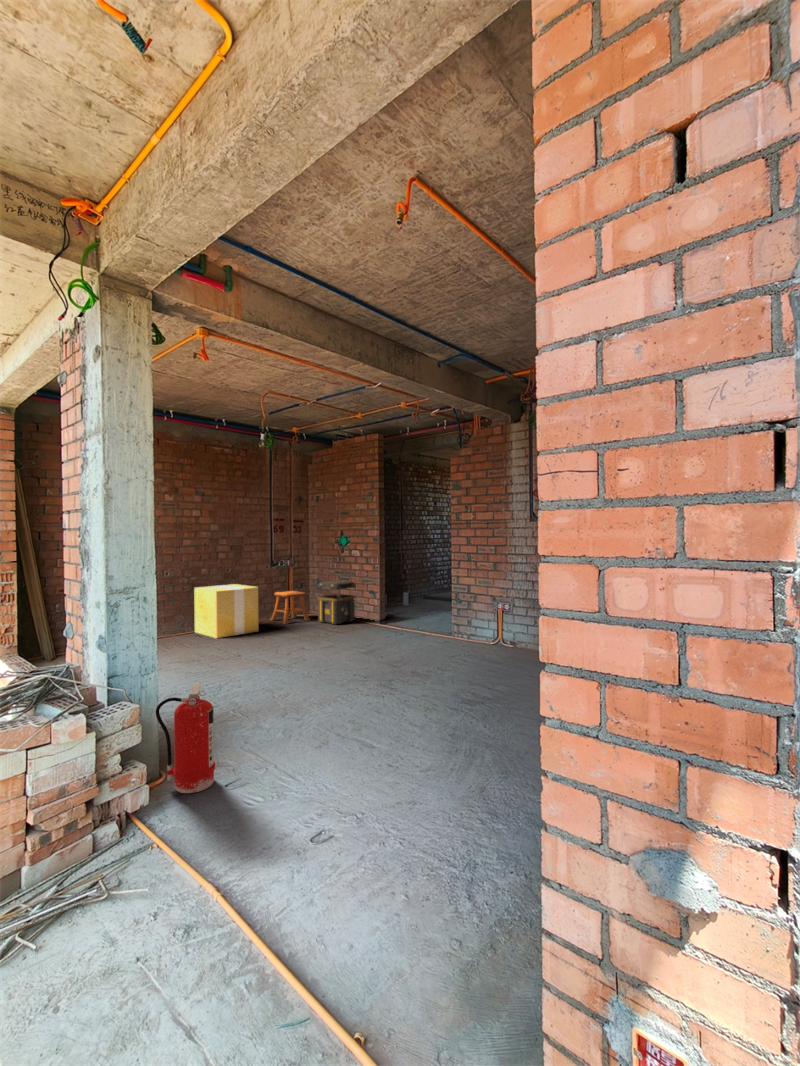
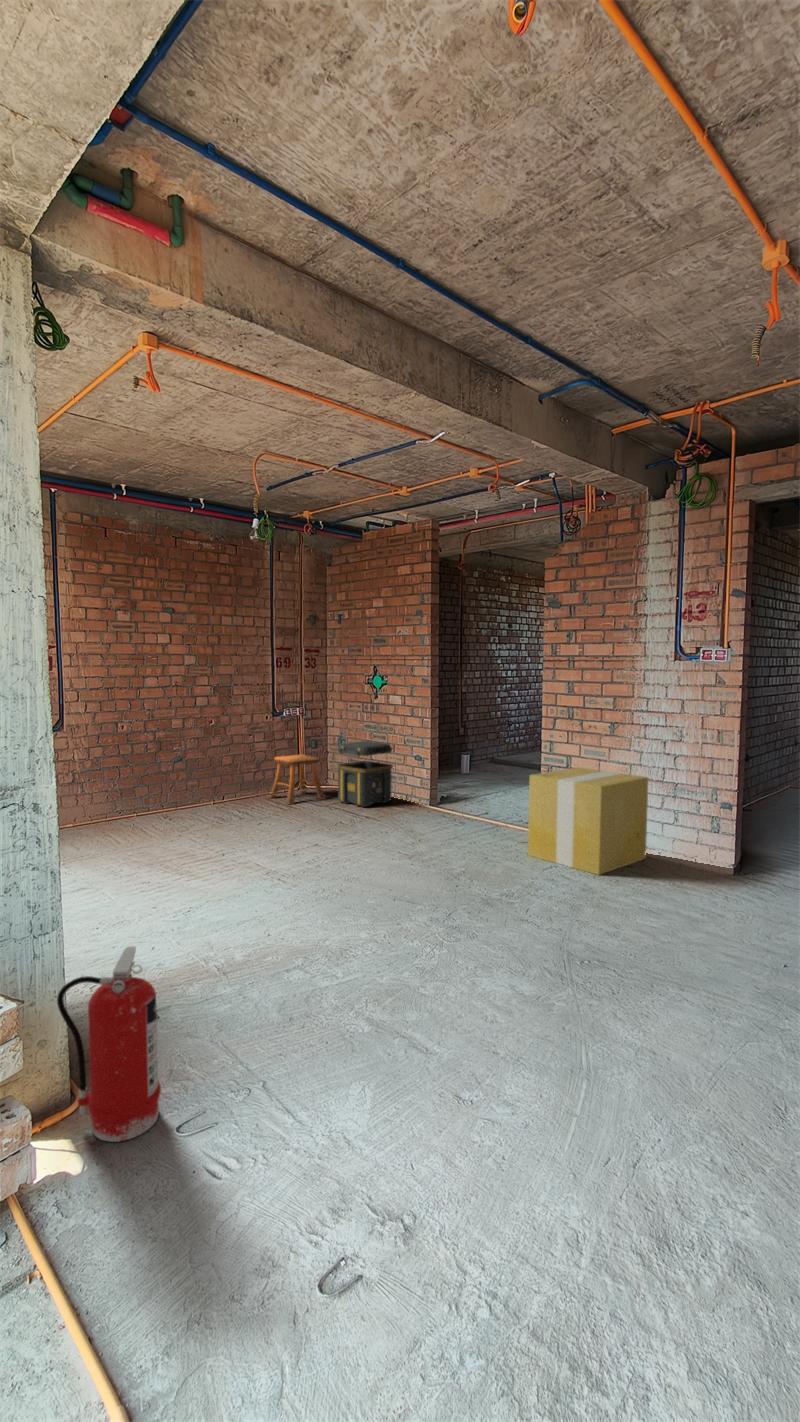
cardboard box: present [194,584,258,638] -> present [528,767,648,875]

